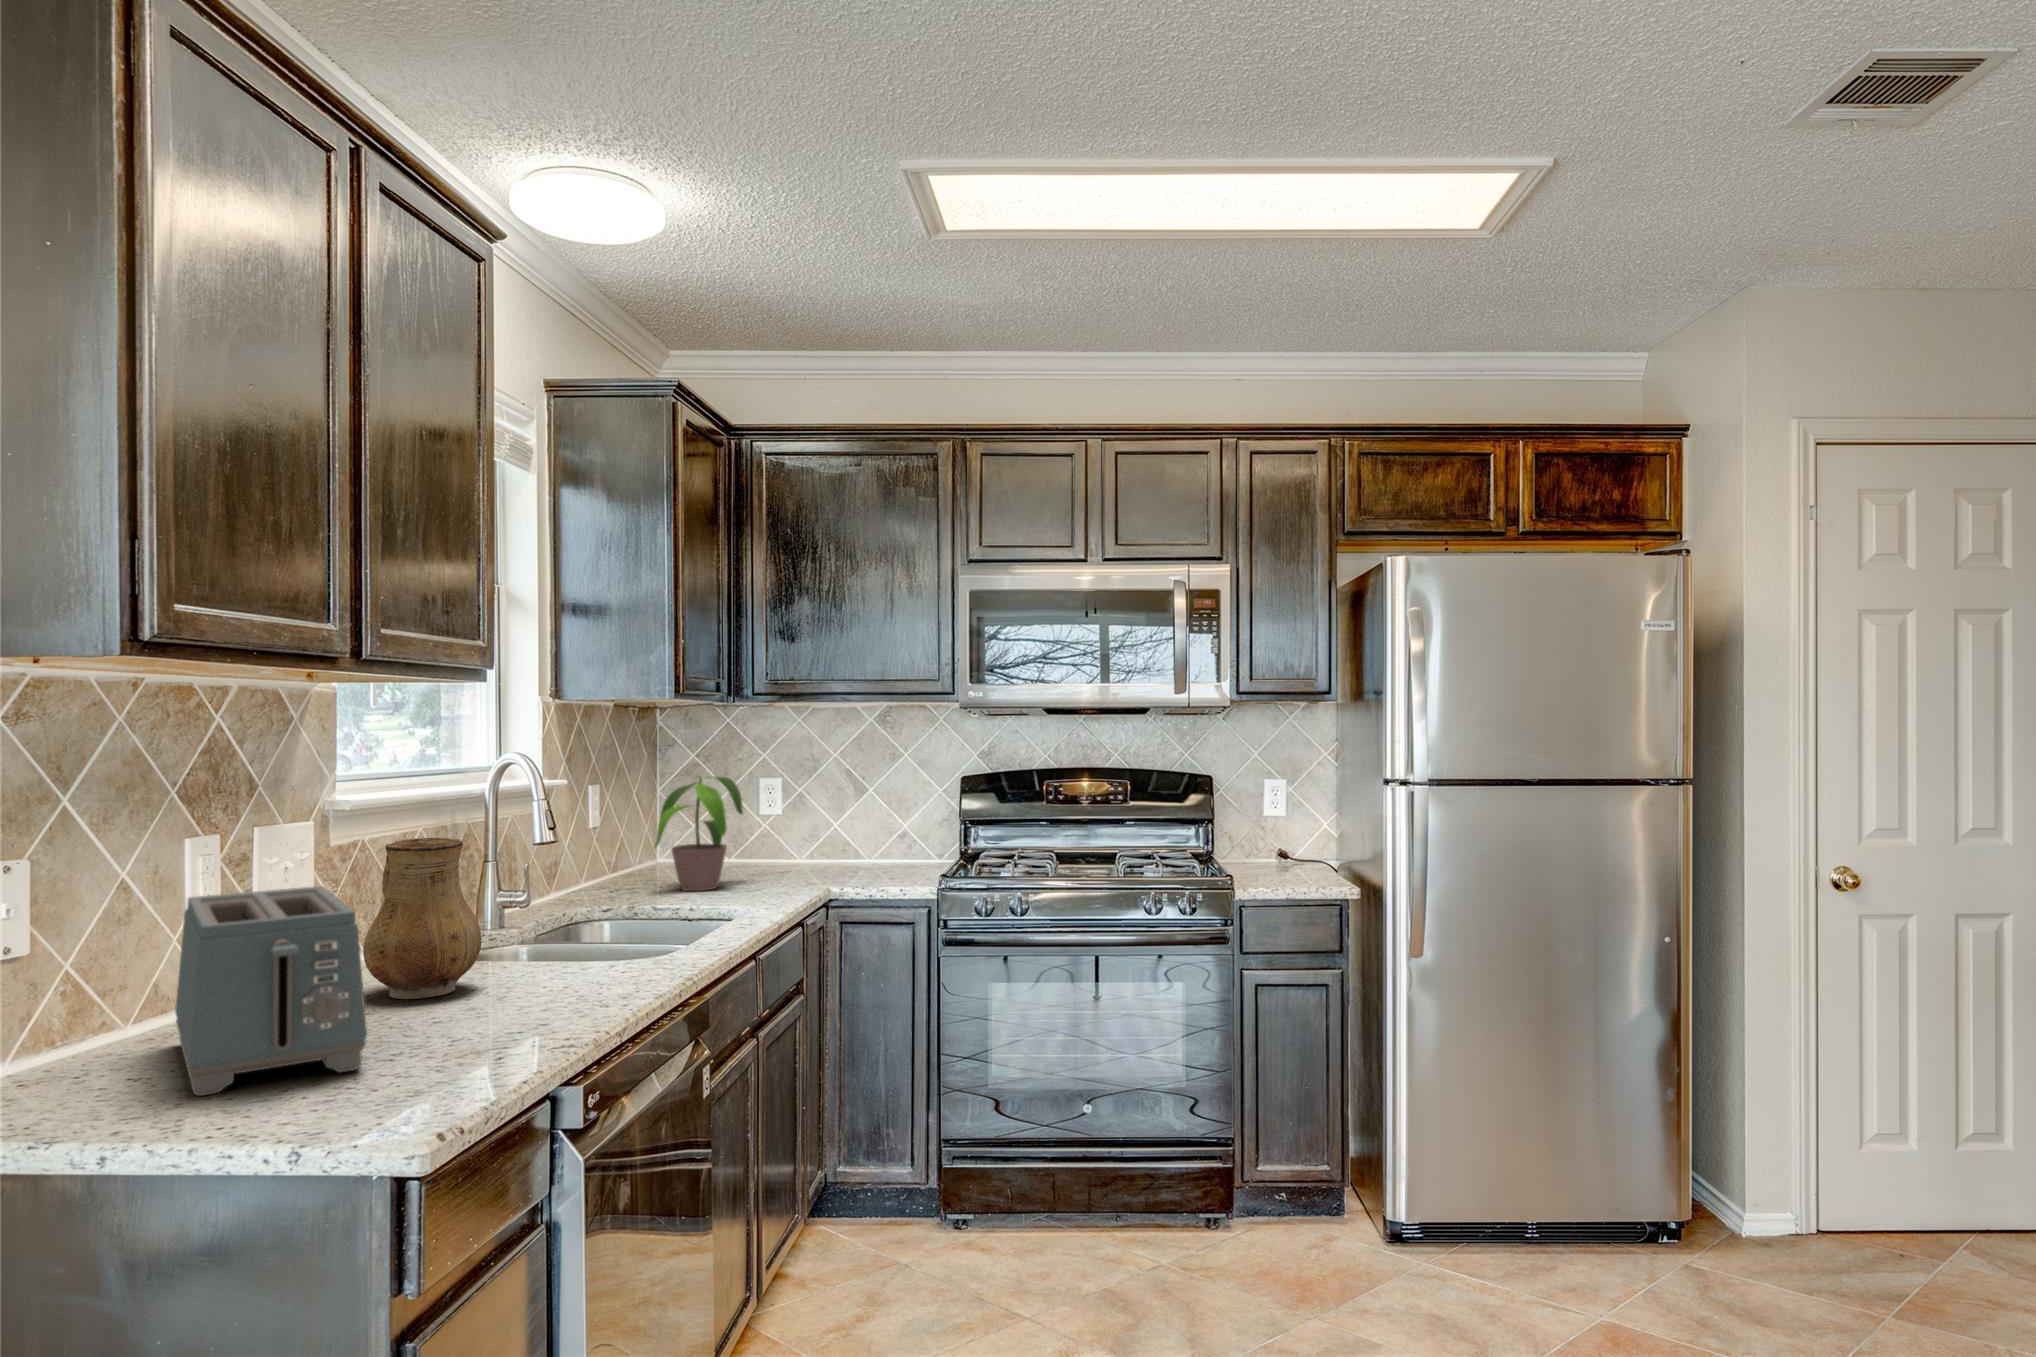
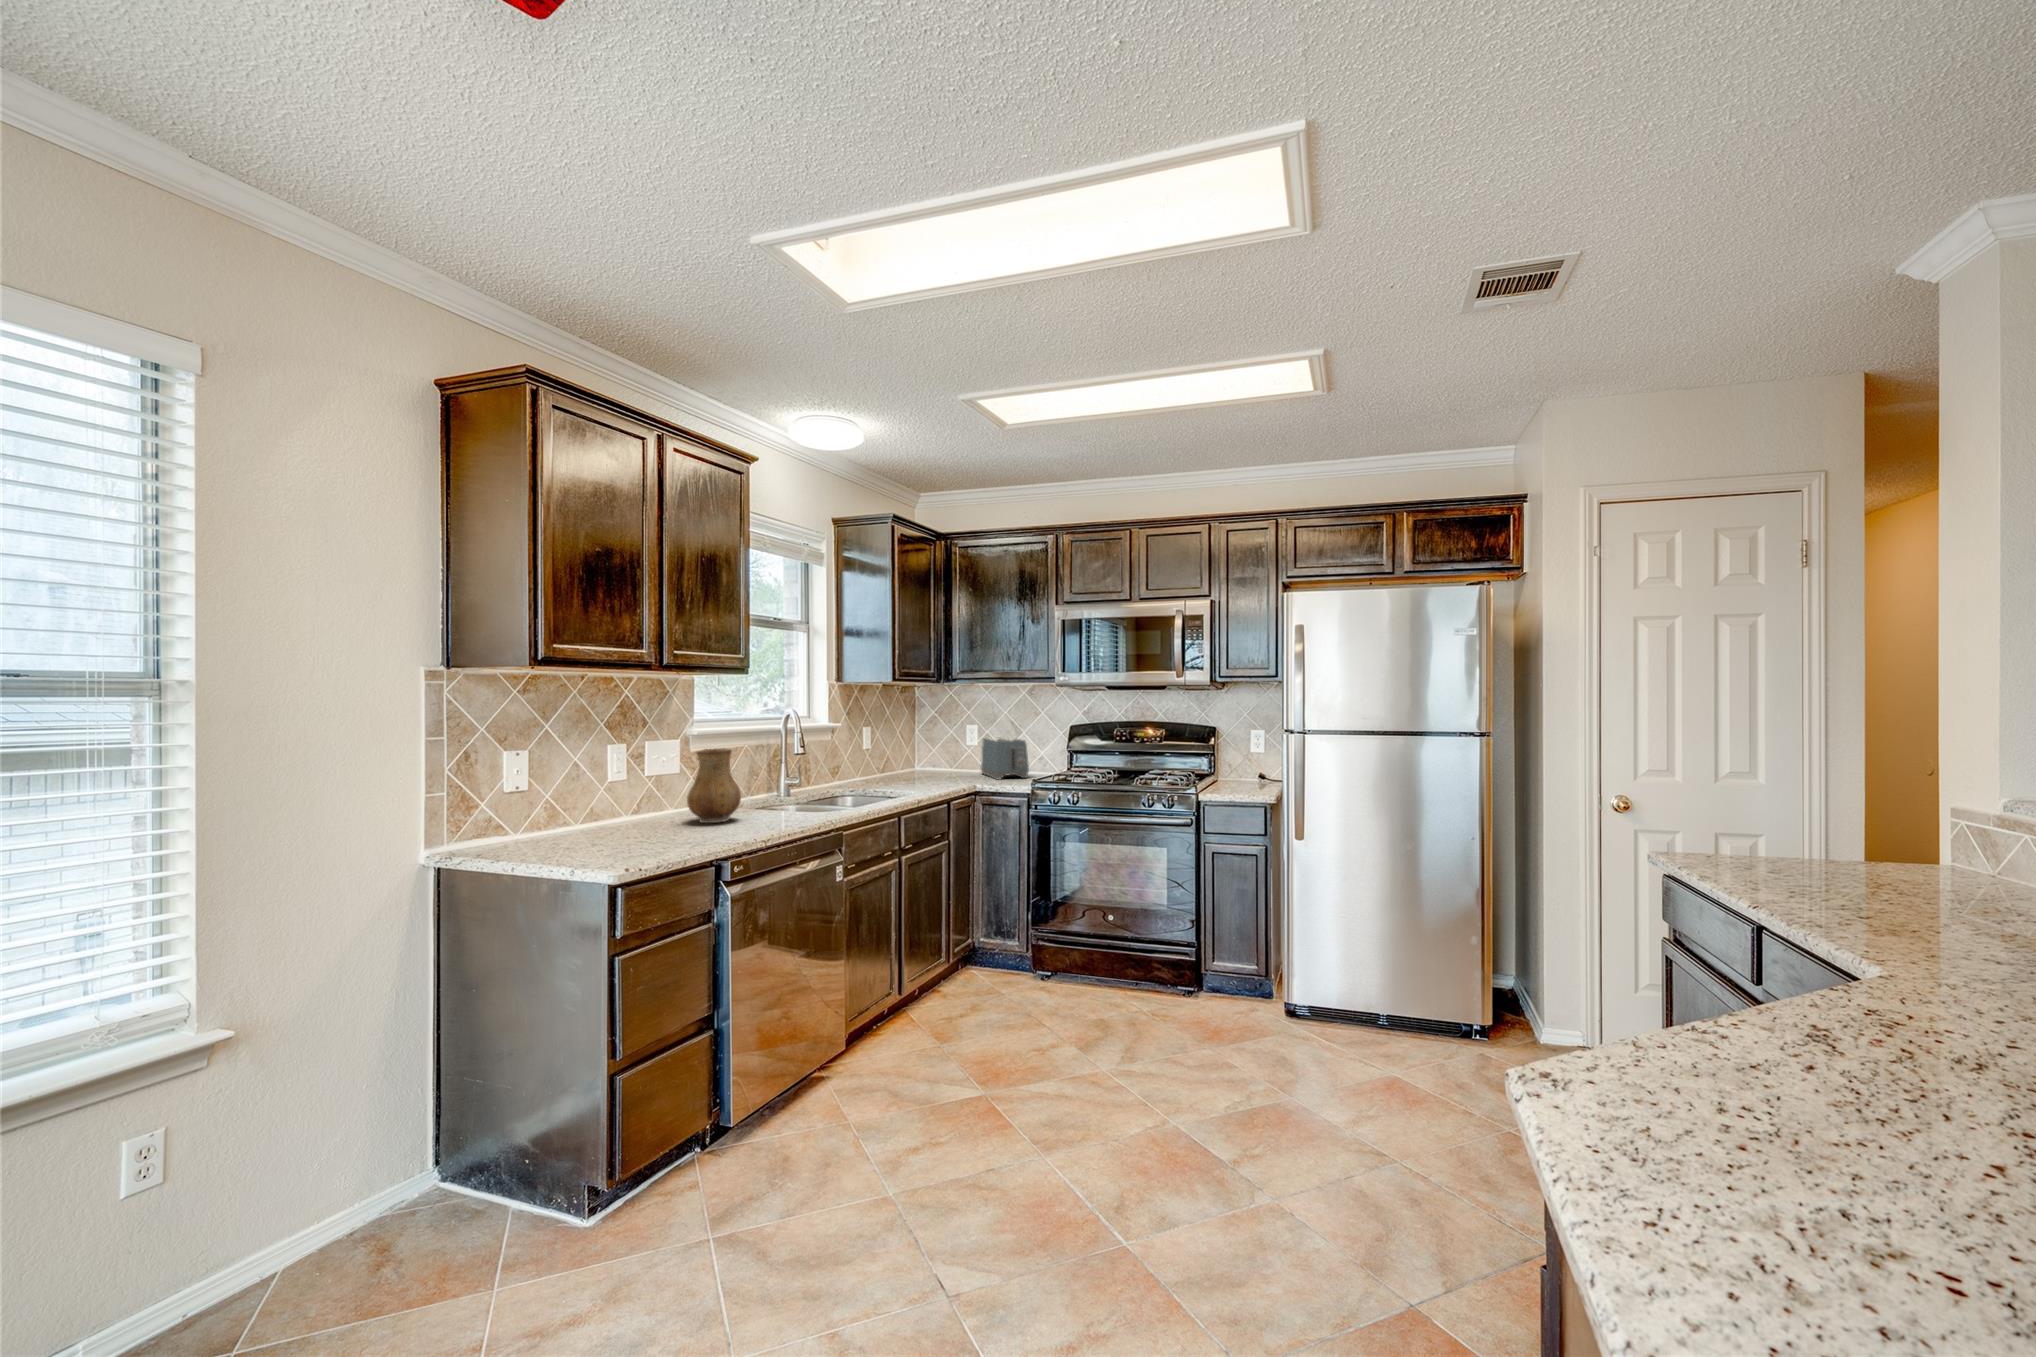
potted plant: present [654,776,743,891] -> none [876,723,944,784]
toaster: present [175,886,367,1096] -> present [981,737,1029,780]

